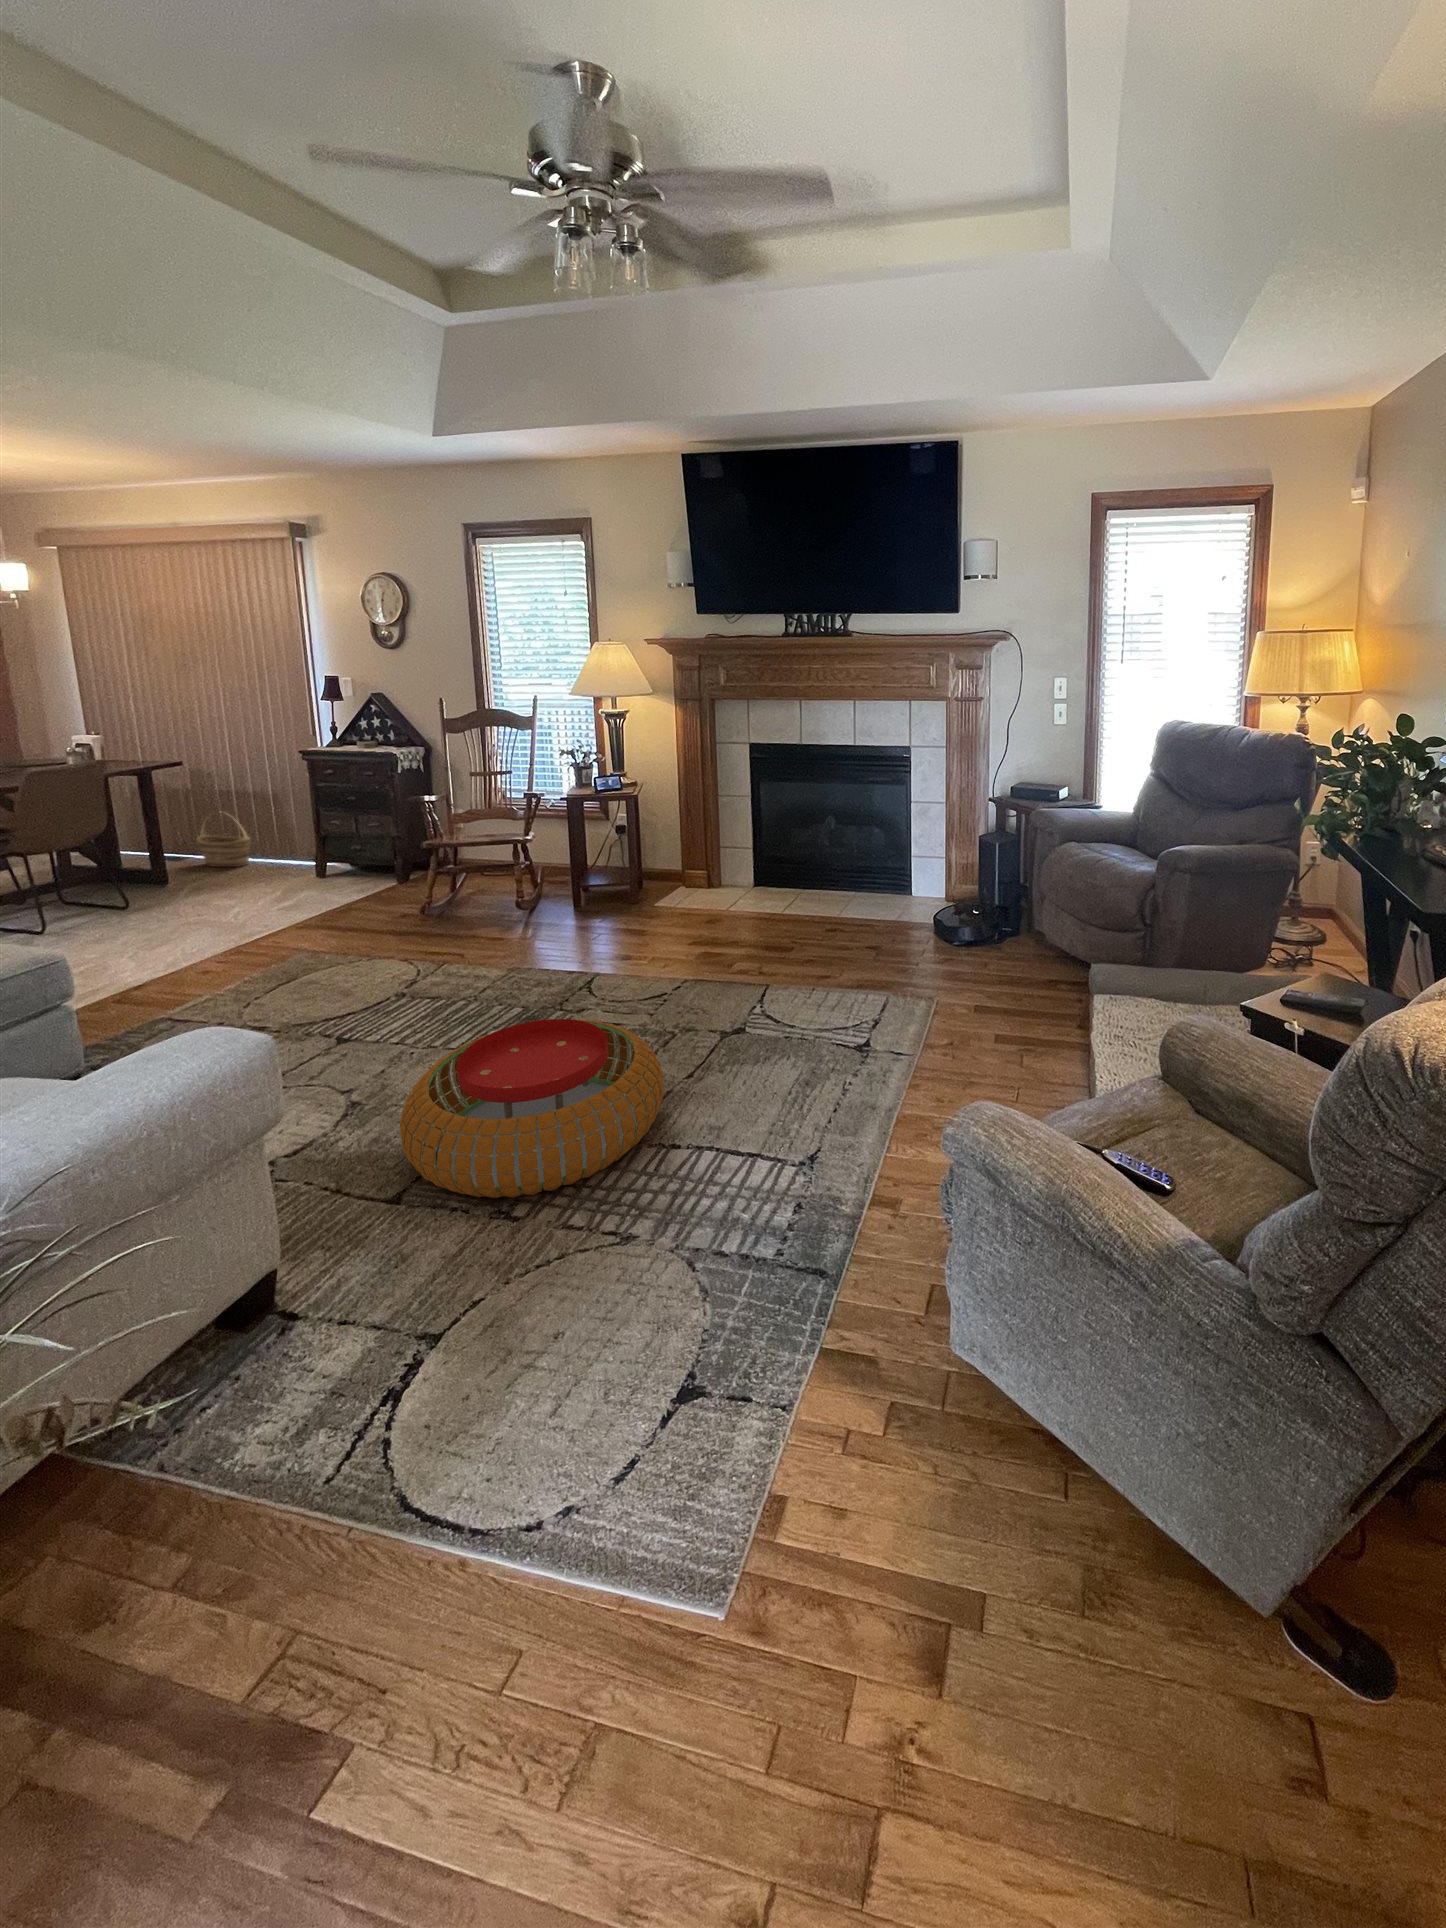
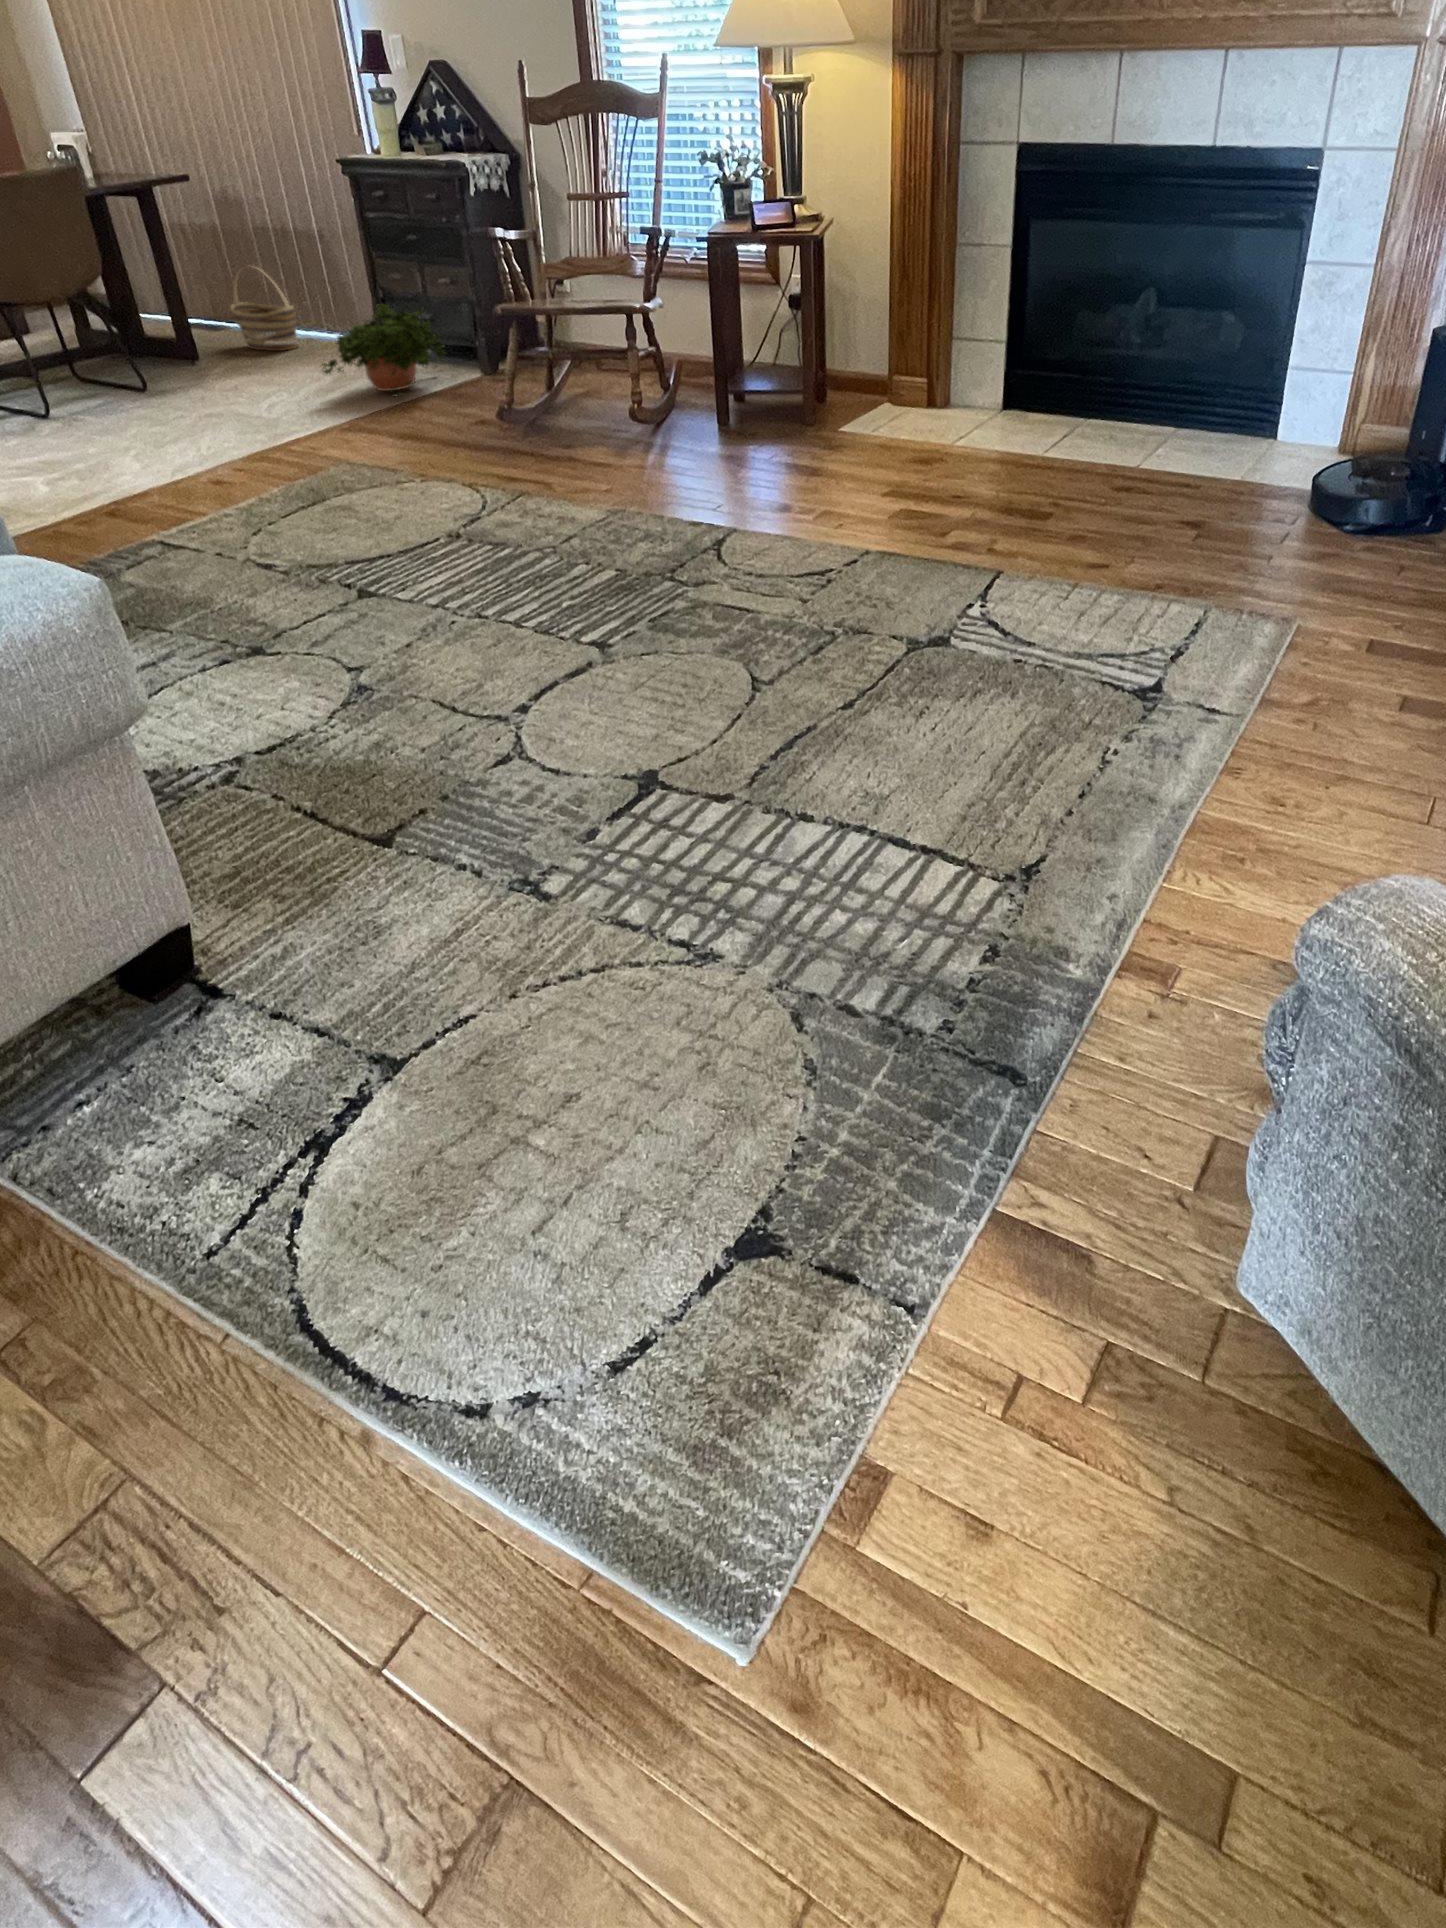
potted plant: none [279,837,379,901] -> present [322,304,444,398]
pouf: present [399,1019,664,1198] -> none [385,592,797,864]

